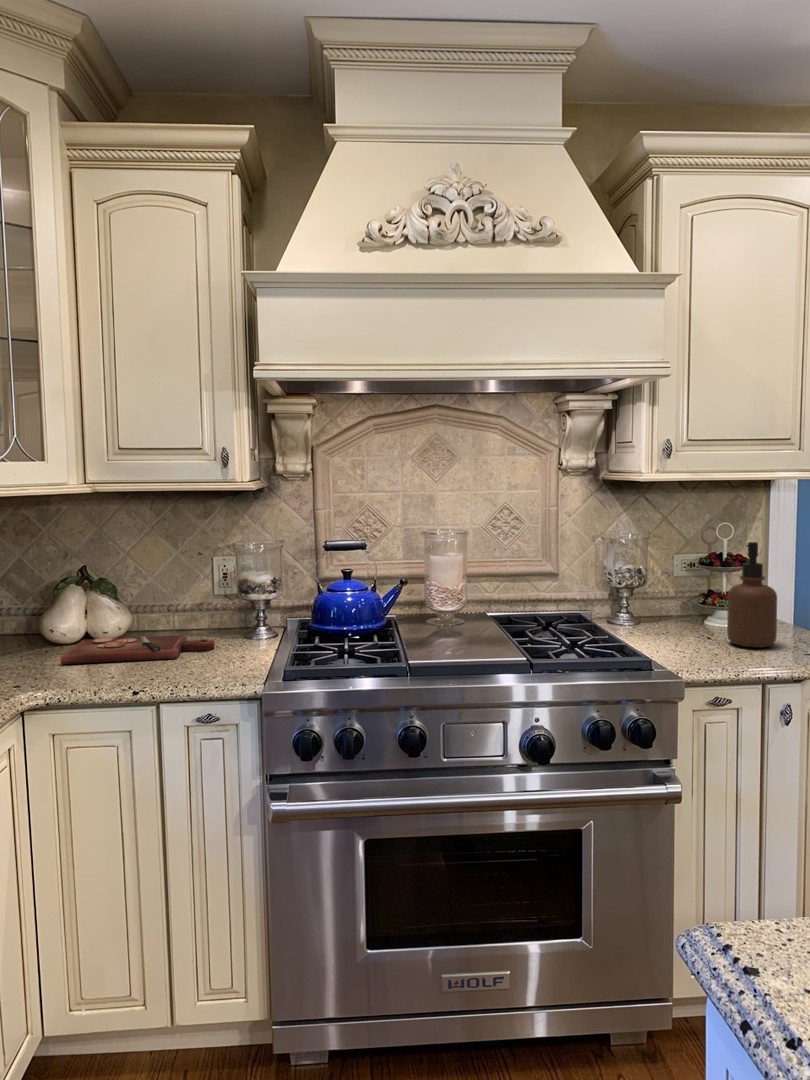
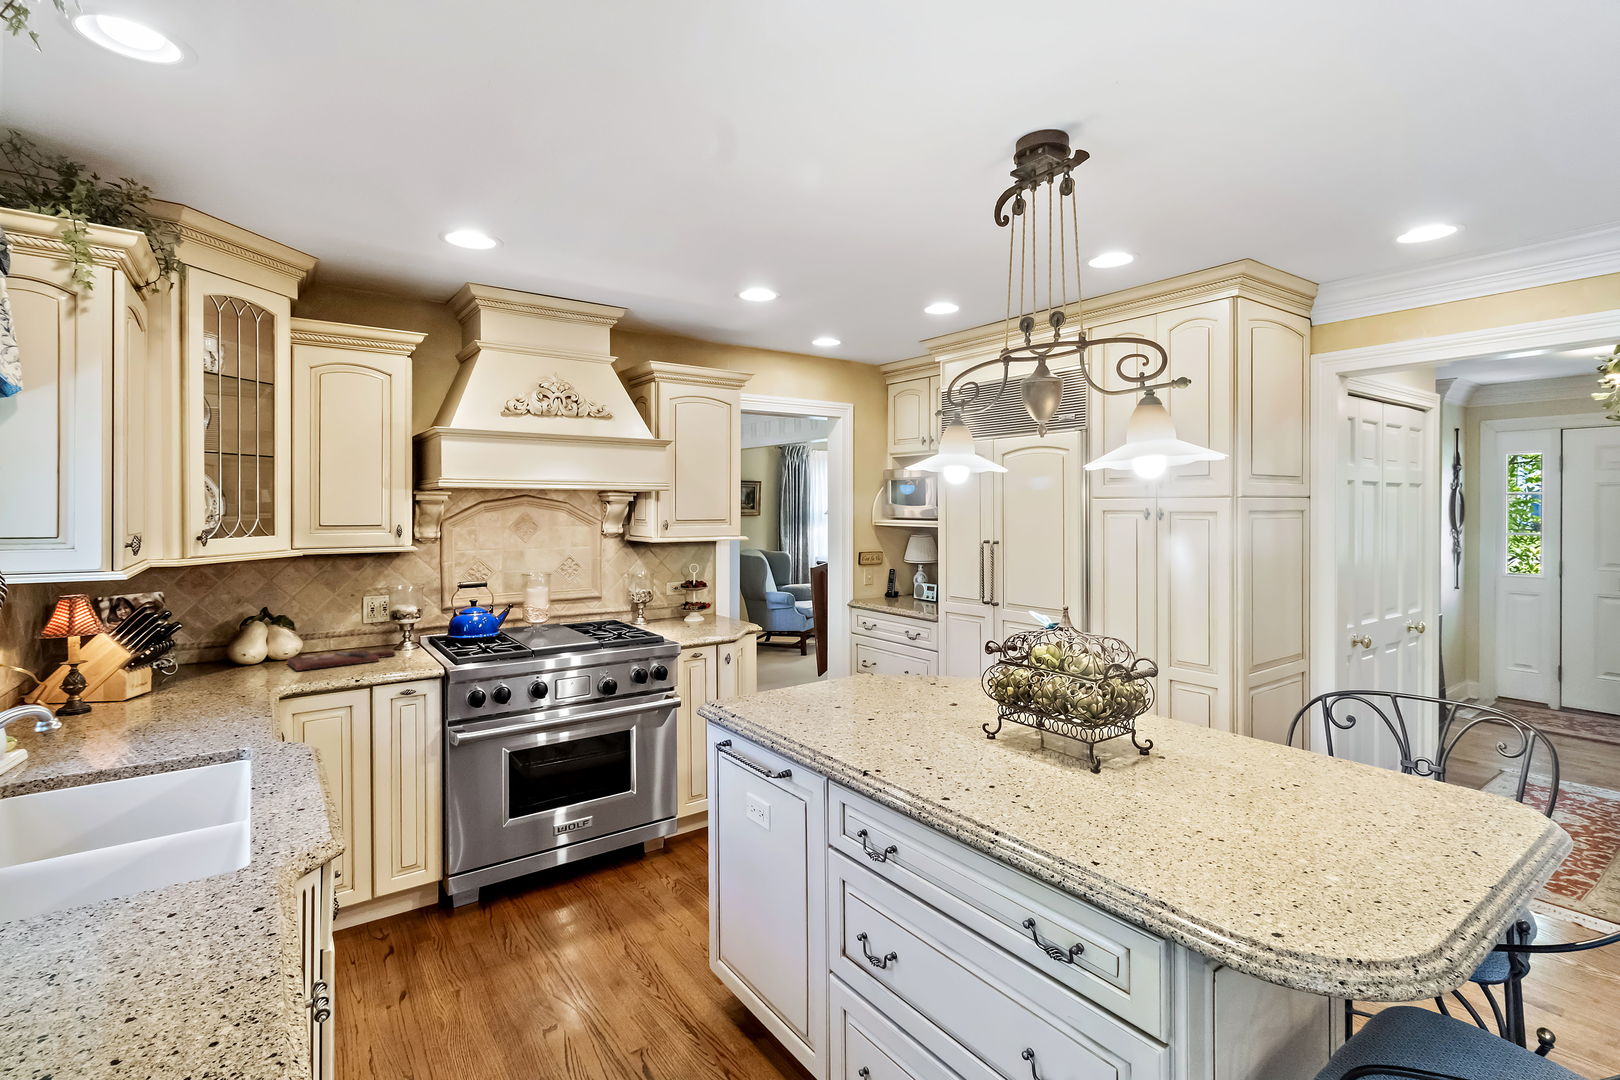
soap dispenser: present [727,542,777,648] -> none [698,575,721,628]

